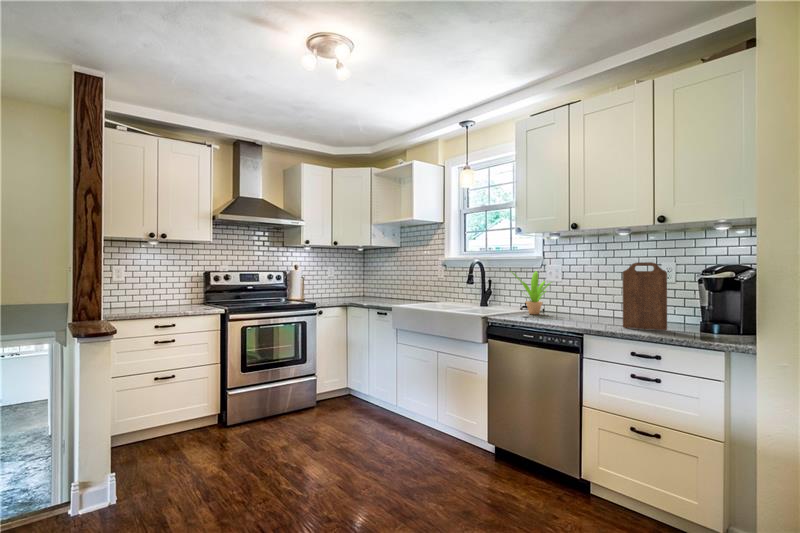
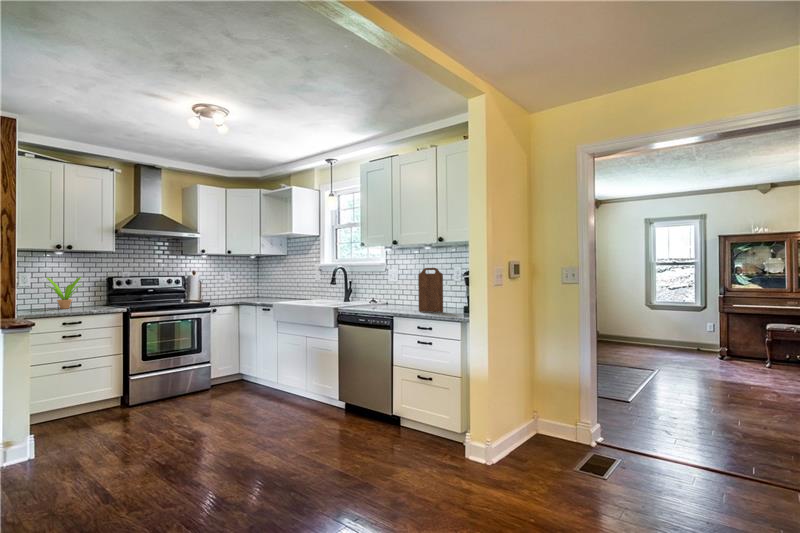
potted plant: present [512,271,552,314] -> present [46,277,82,309]

